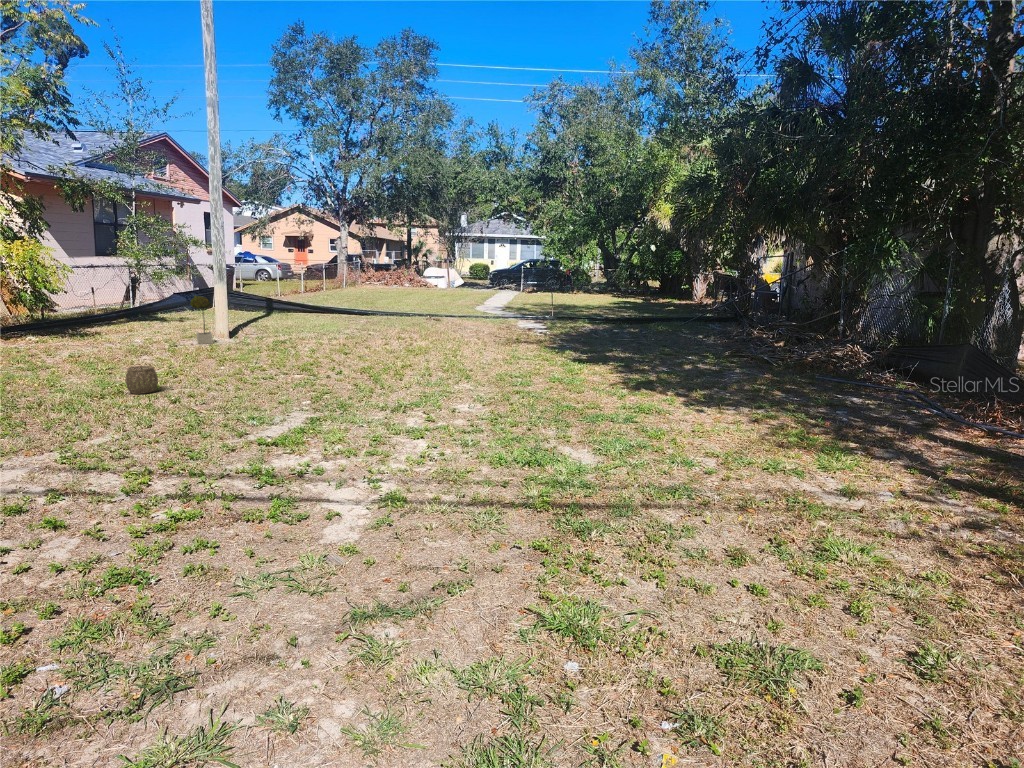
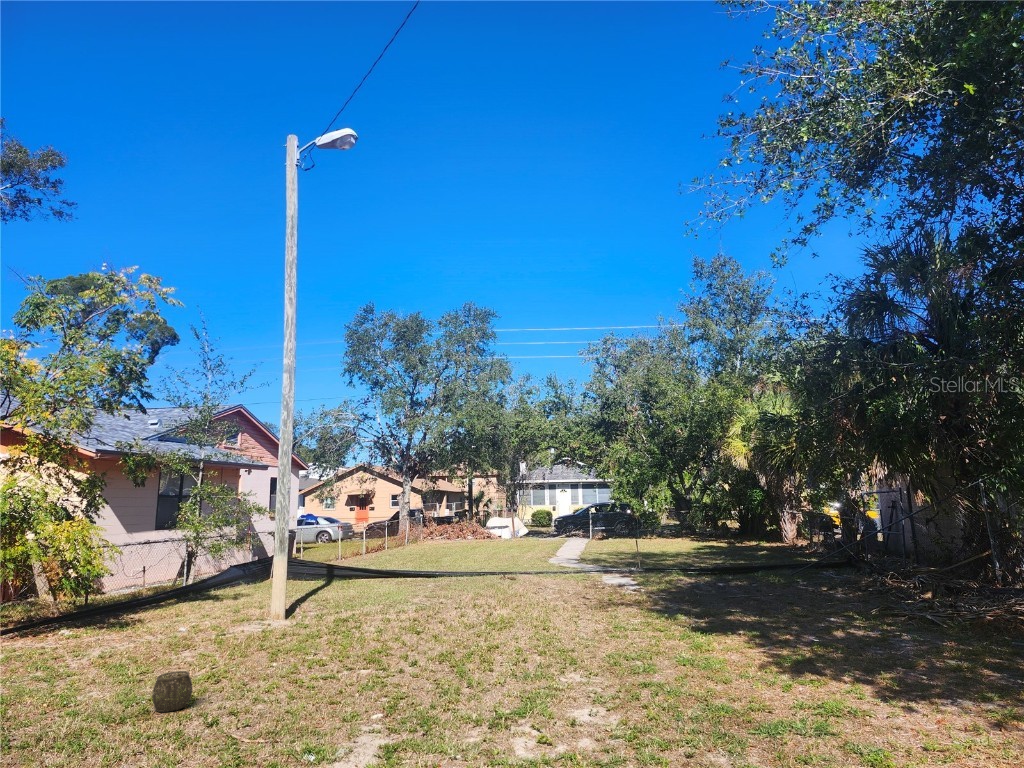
potted tree: present [190,296,213,344] -> none [245,570,269,628]

